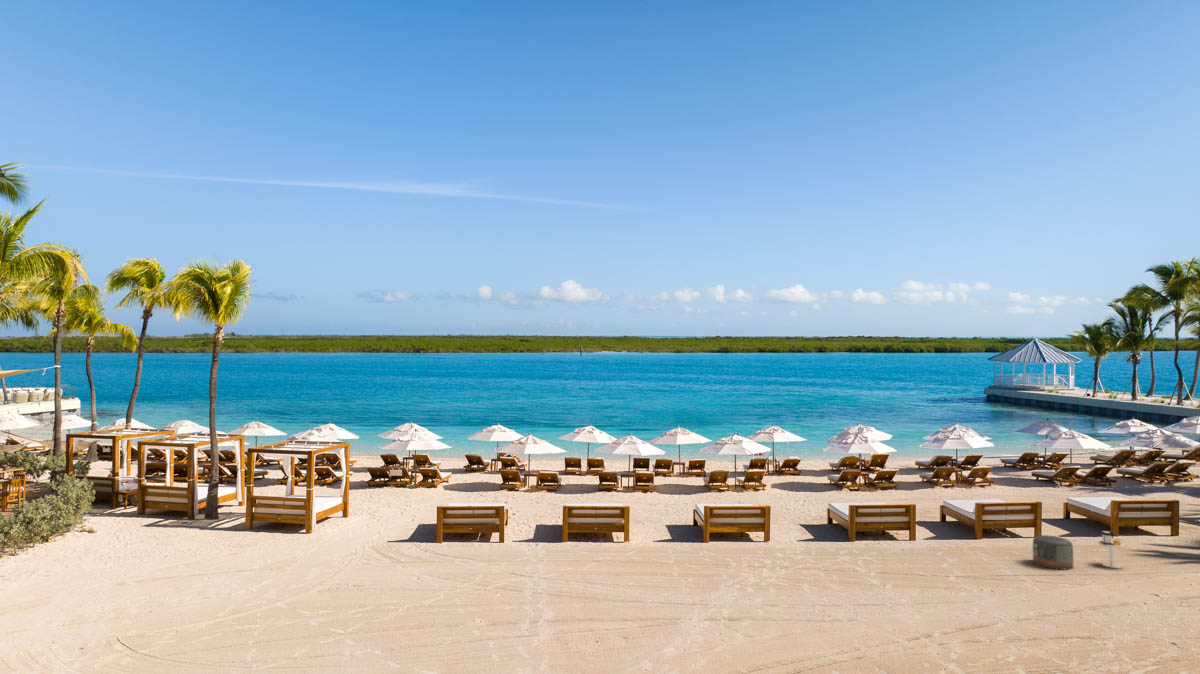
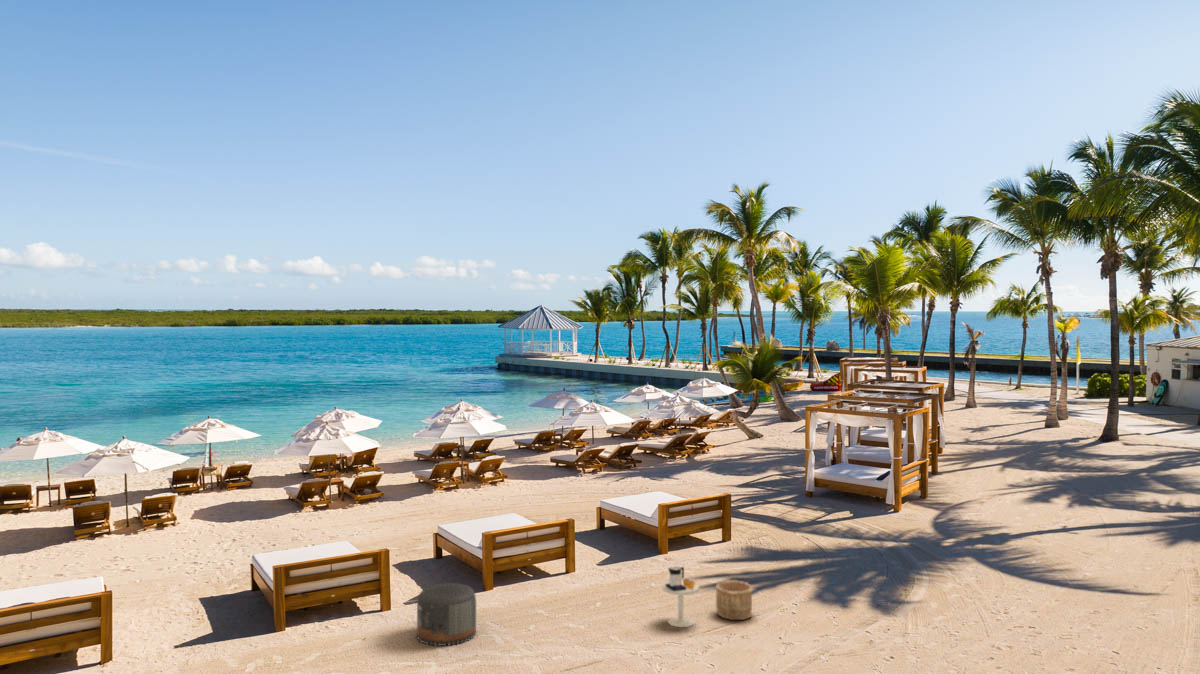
pouf: present [1033,535,1073,569] -> present [417,583,476,646]
wooden bucket: none [1140,548,1171,572] -> present [716,580,753,620]

